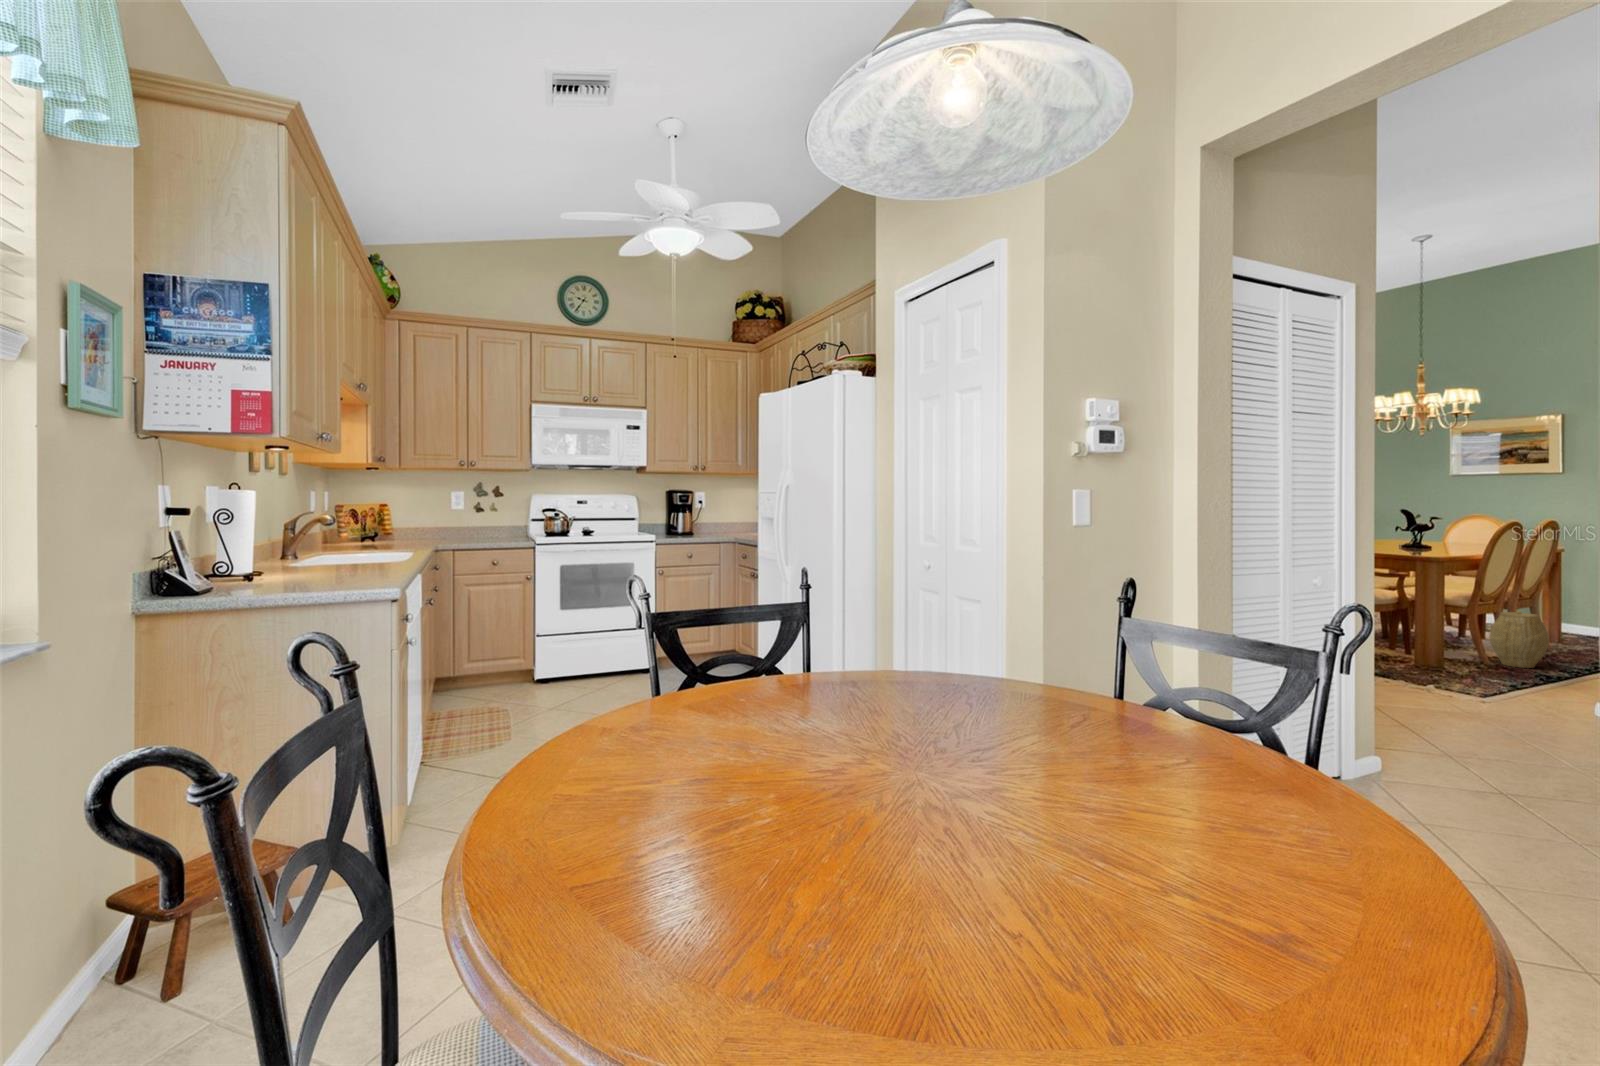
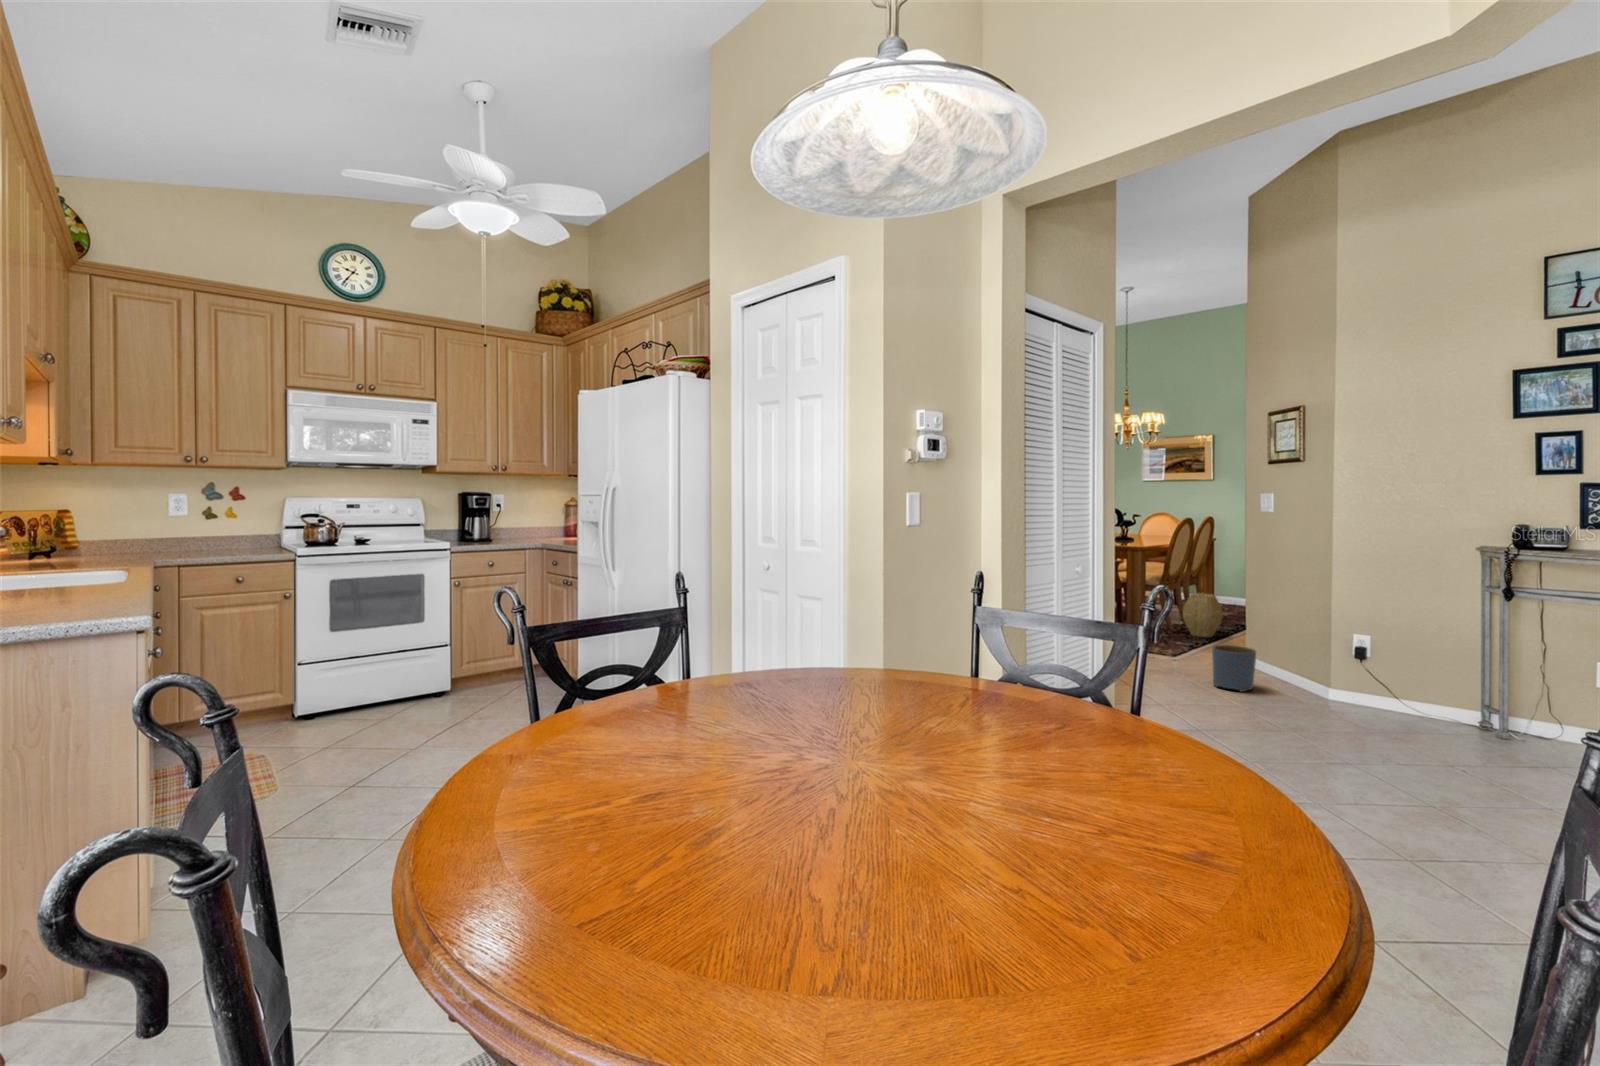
planter: none [1501,671,1565,729] -> present [1212,645,1256,692]

